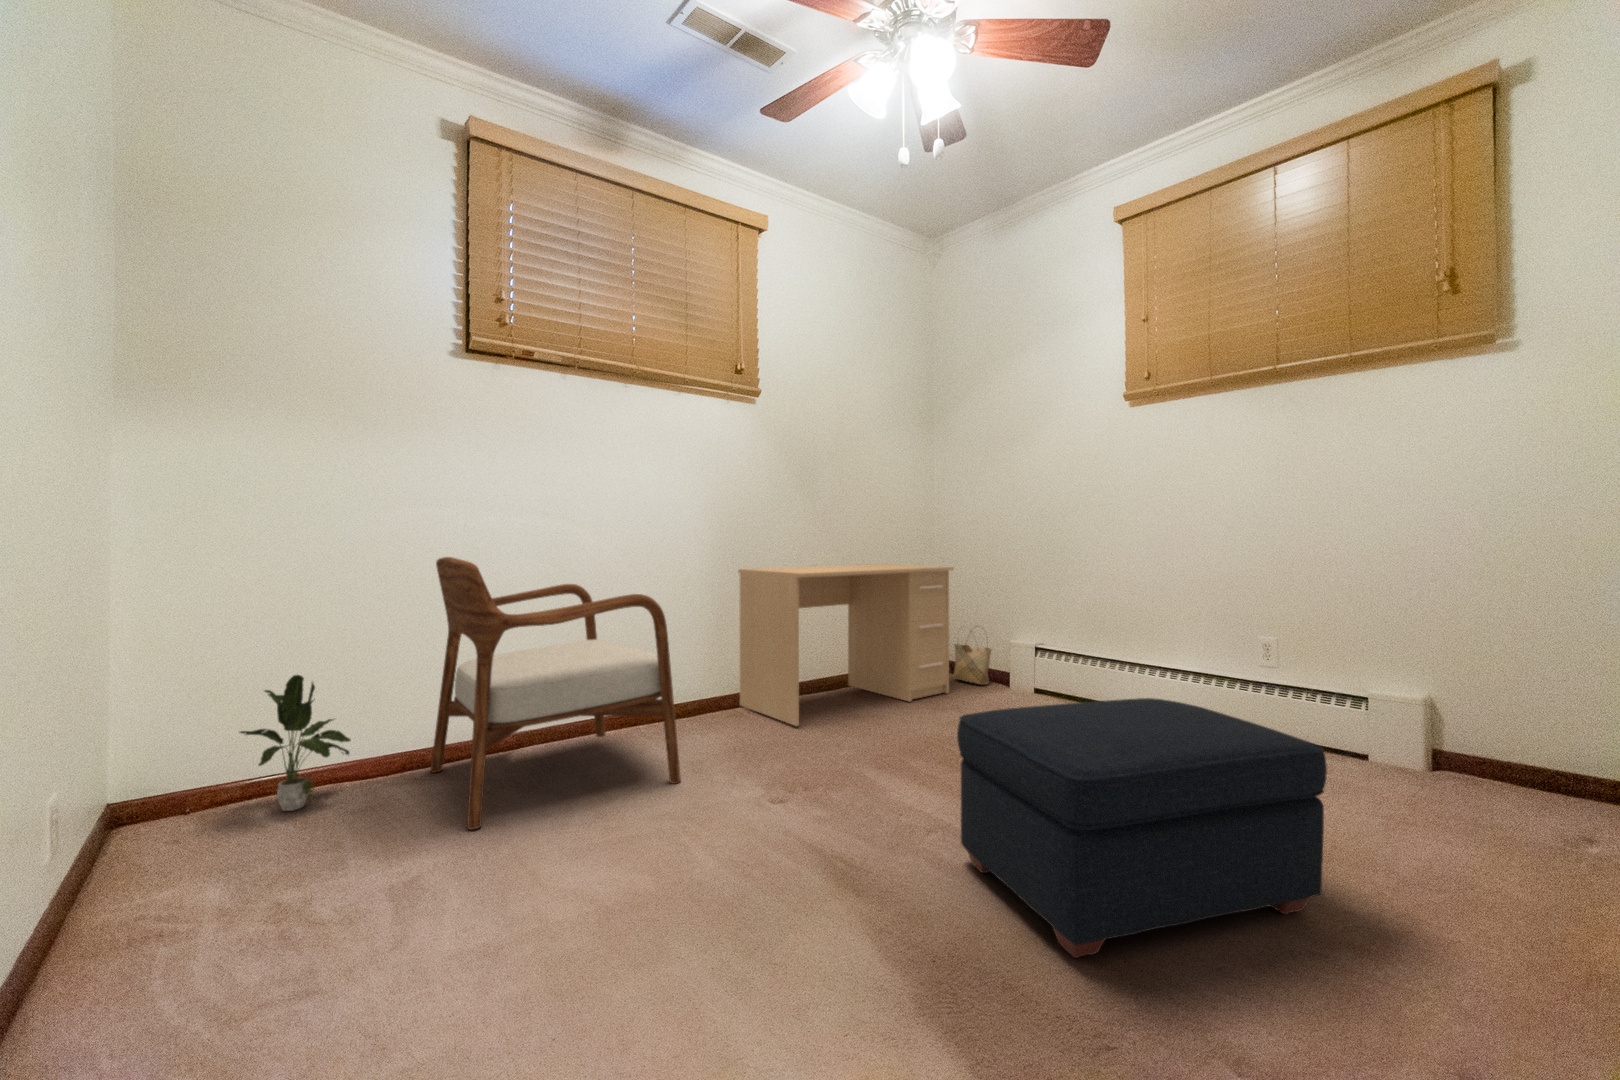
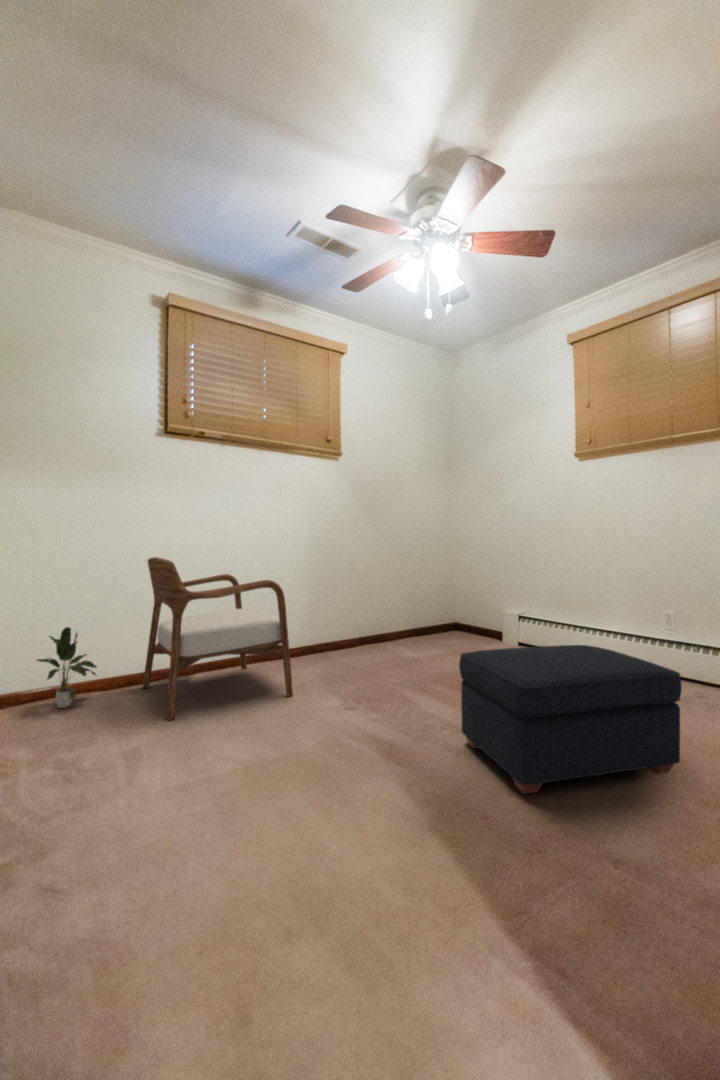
desk: present [738,564,954,726] -> none [329,563,467,665]
woven basket: present [953,631,991,685] -> none [468,603,493,641]

